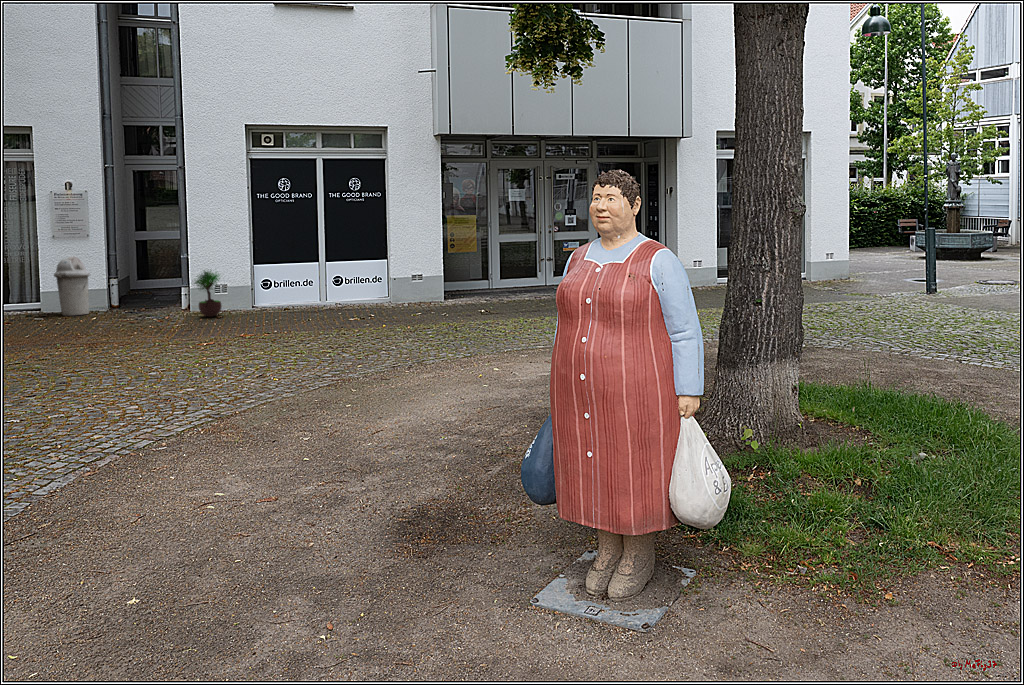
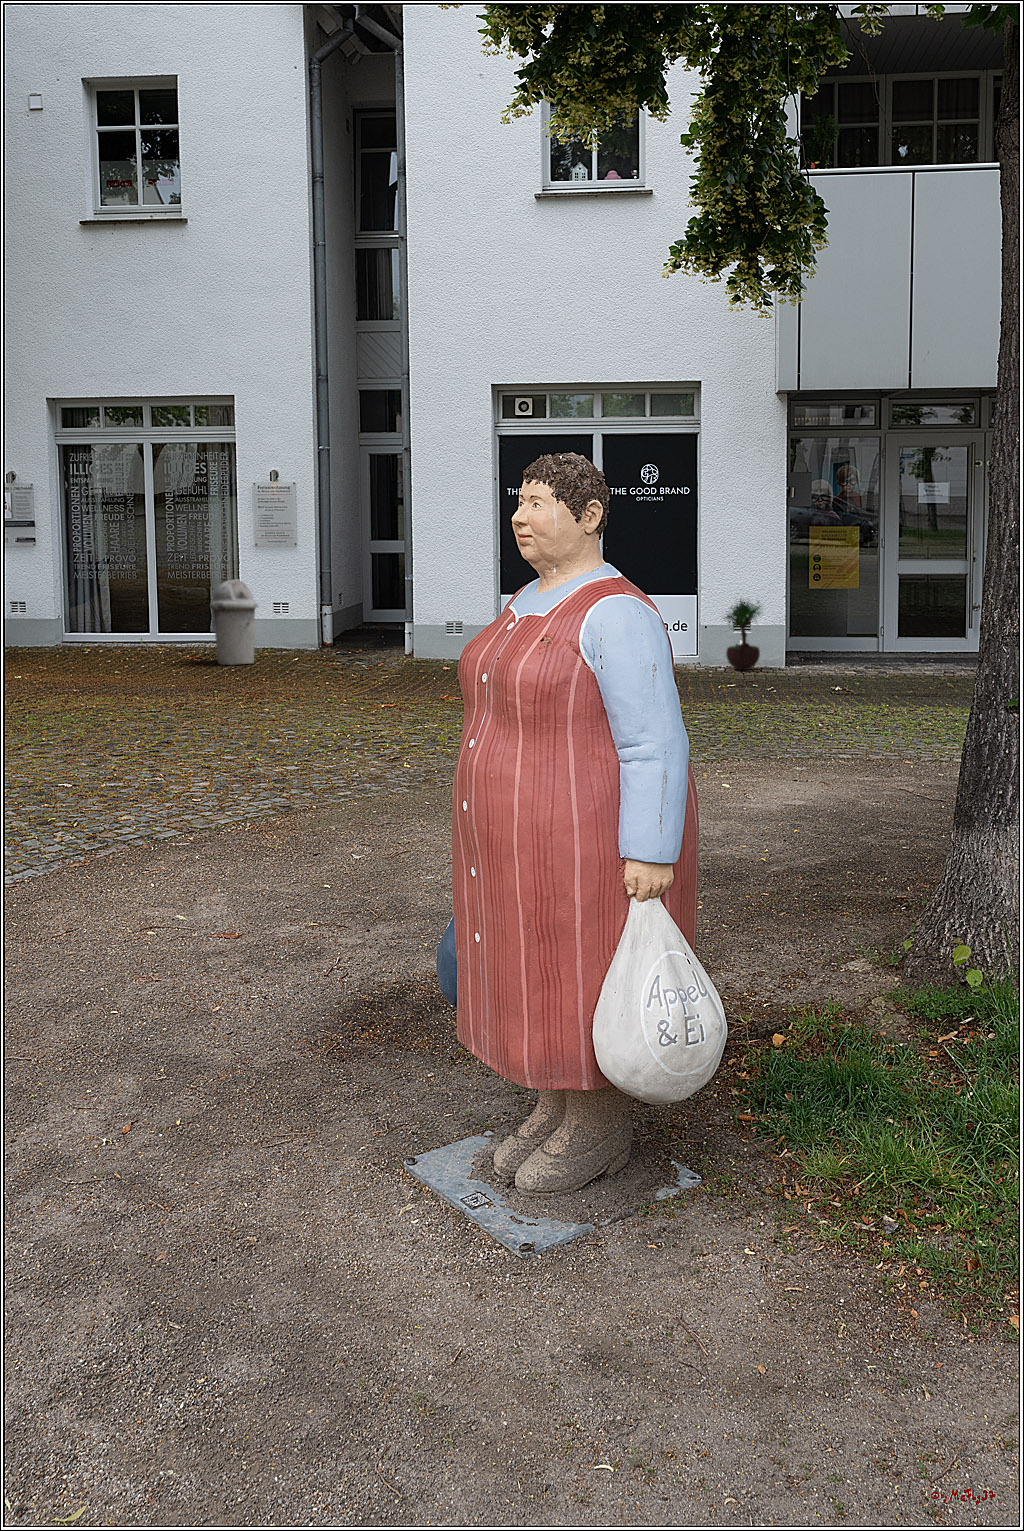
potted tree: present [194,271,221,317] -> present [725,599,761,670]

